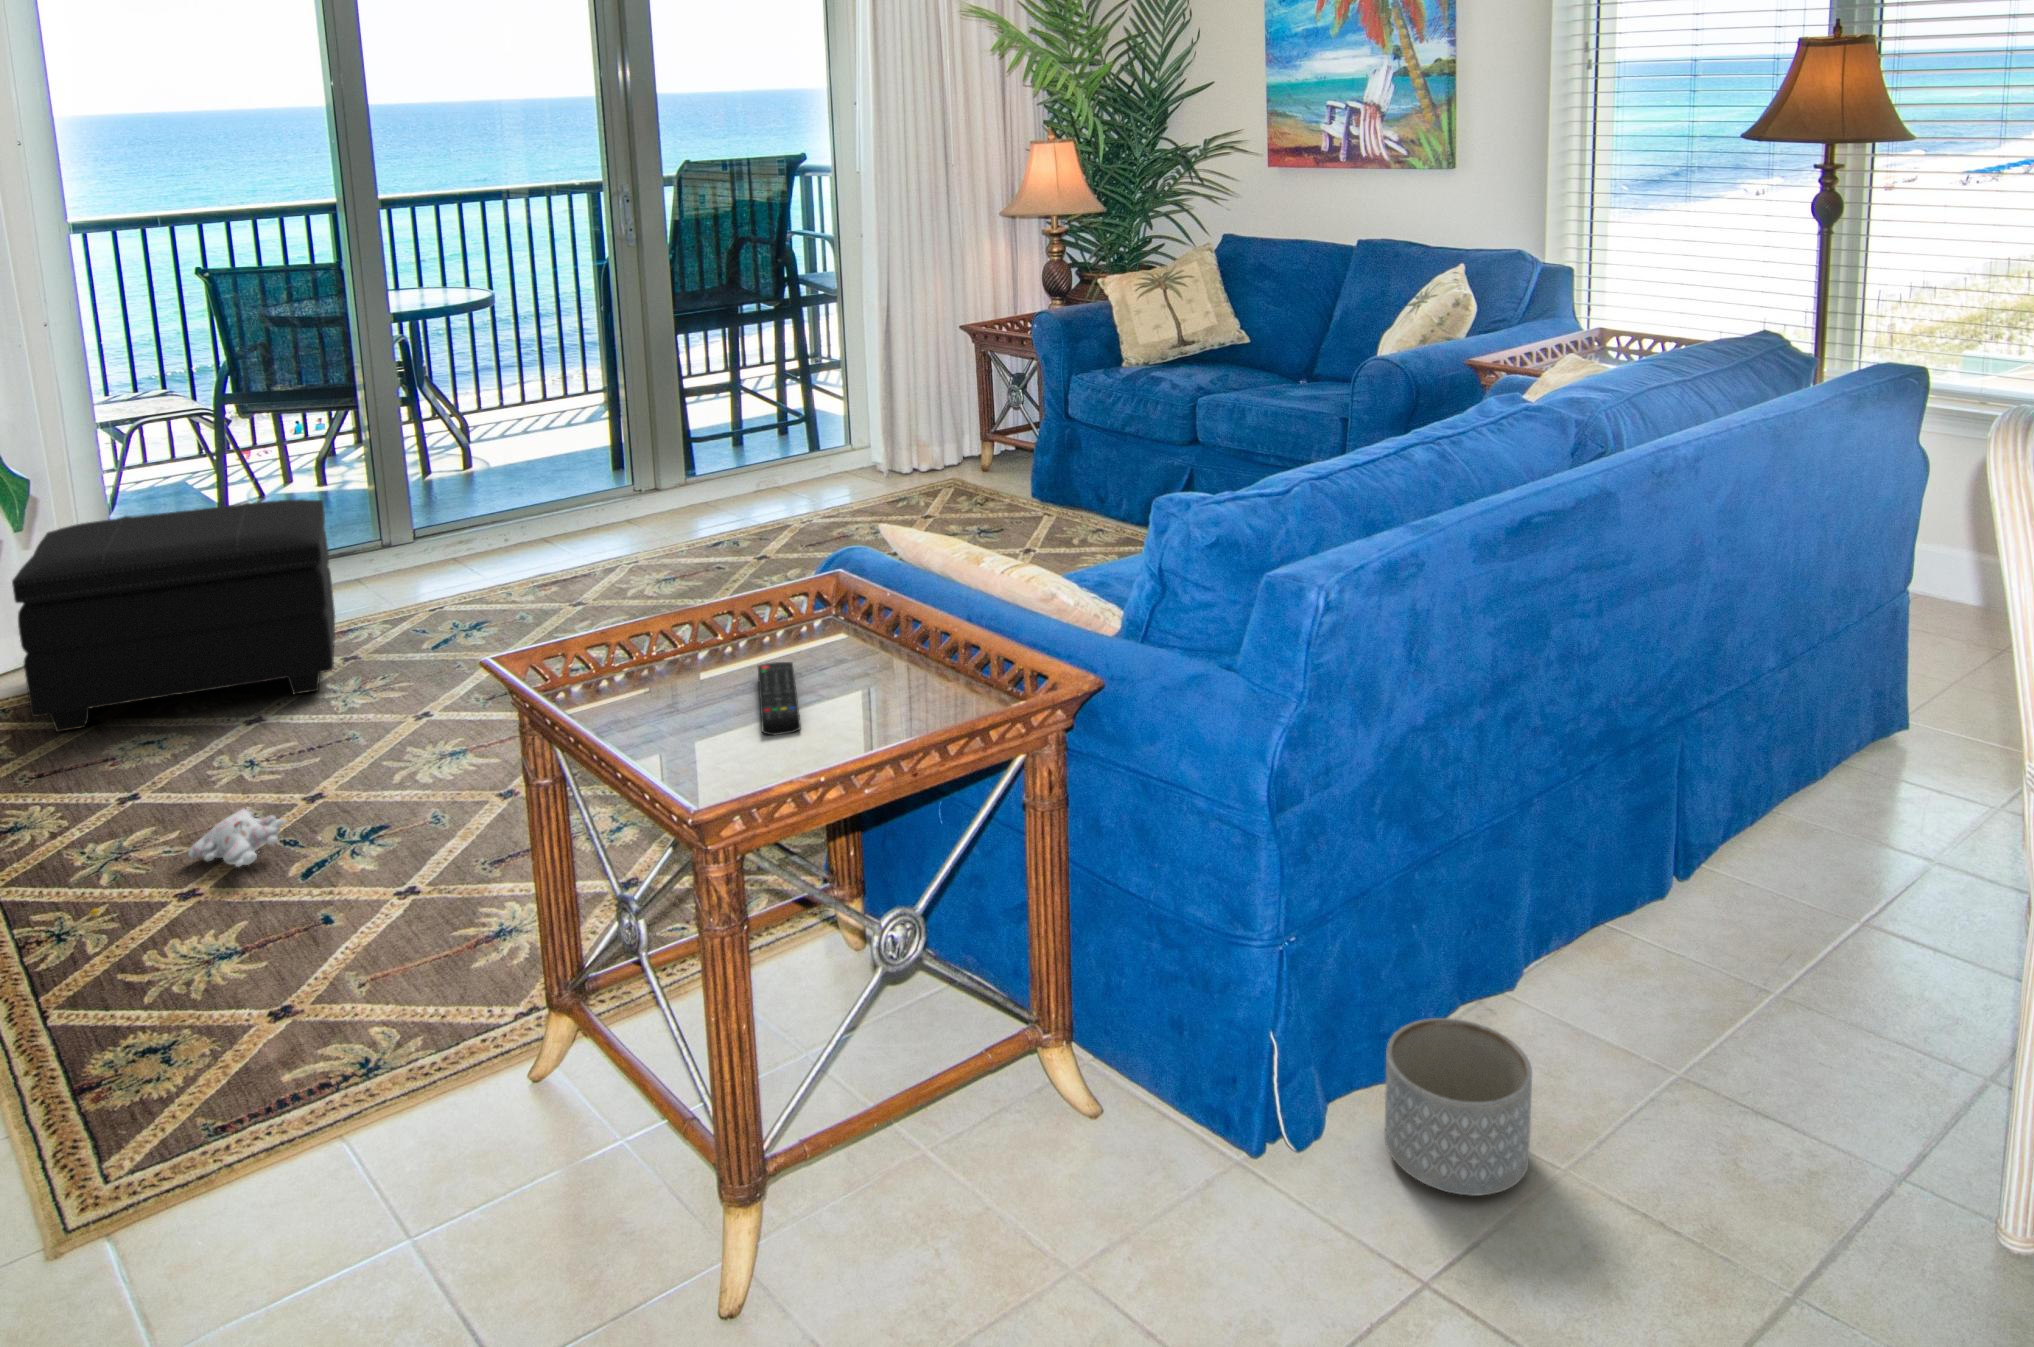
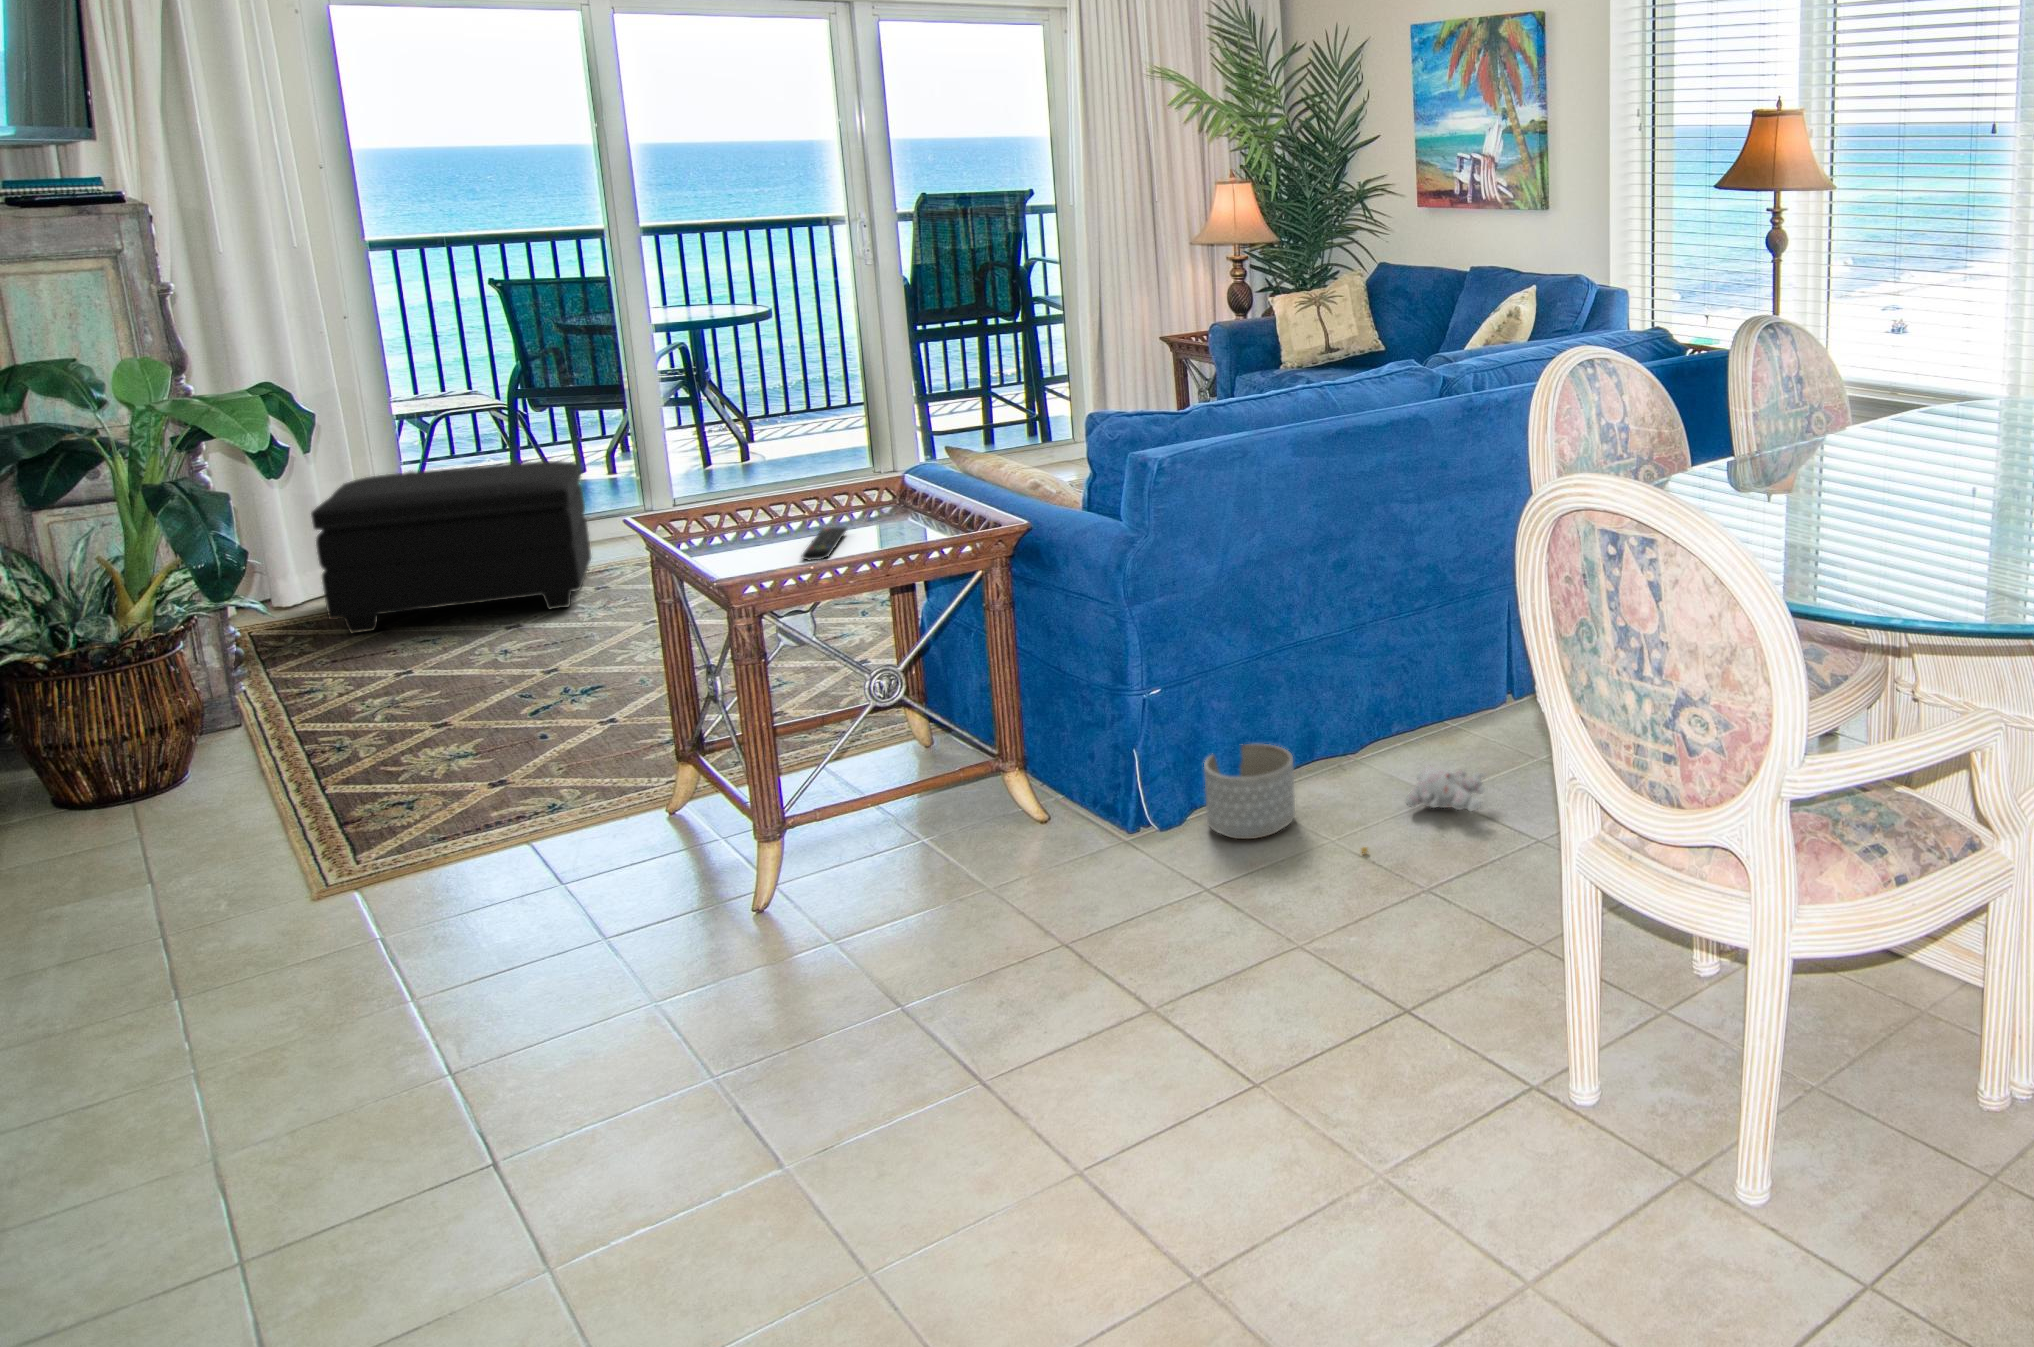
plush toy: present [90,808,286,915] -> present [1361,765,1486,853]

